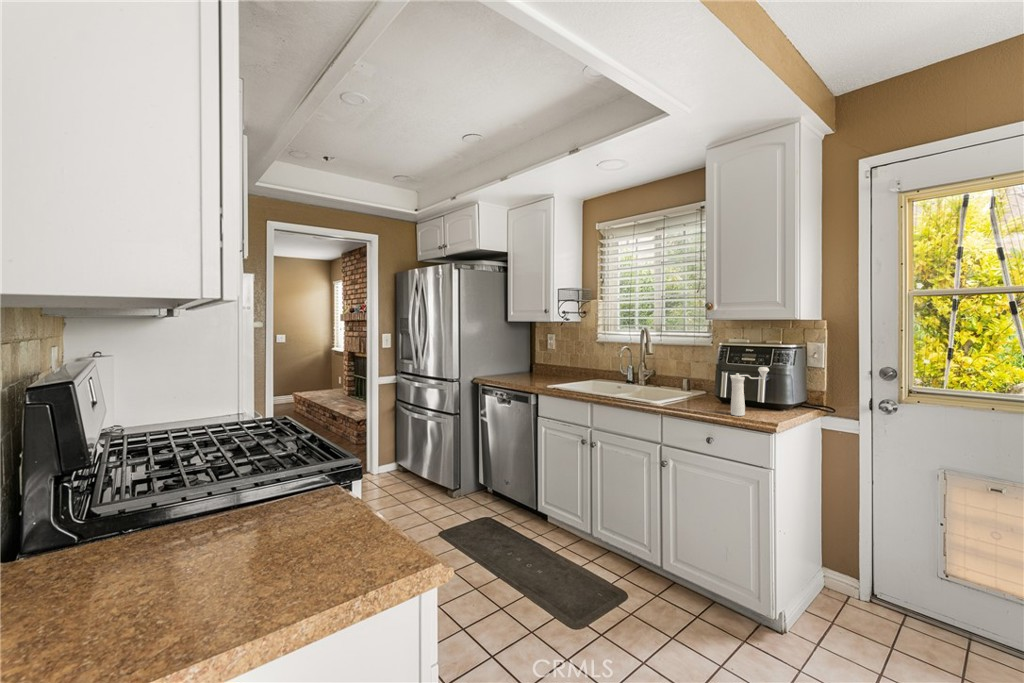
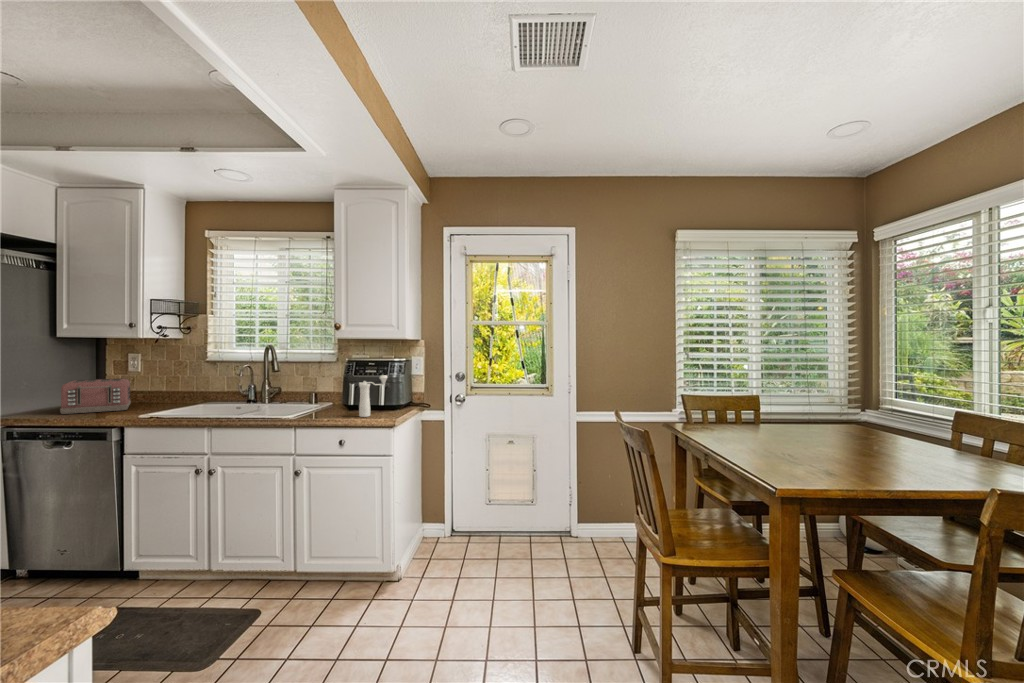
toaster: none [502,355,548,381] -> present [60,379,131,414]

